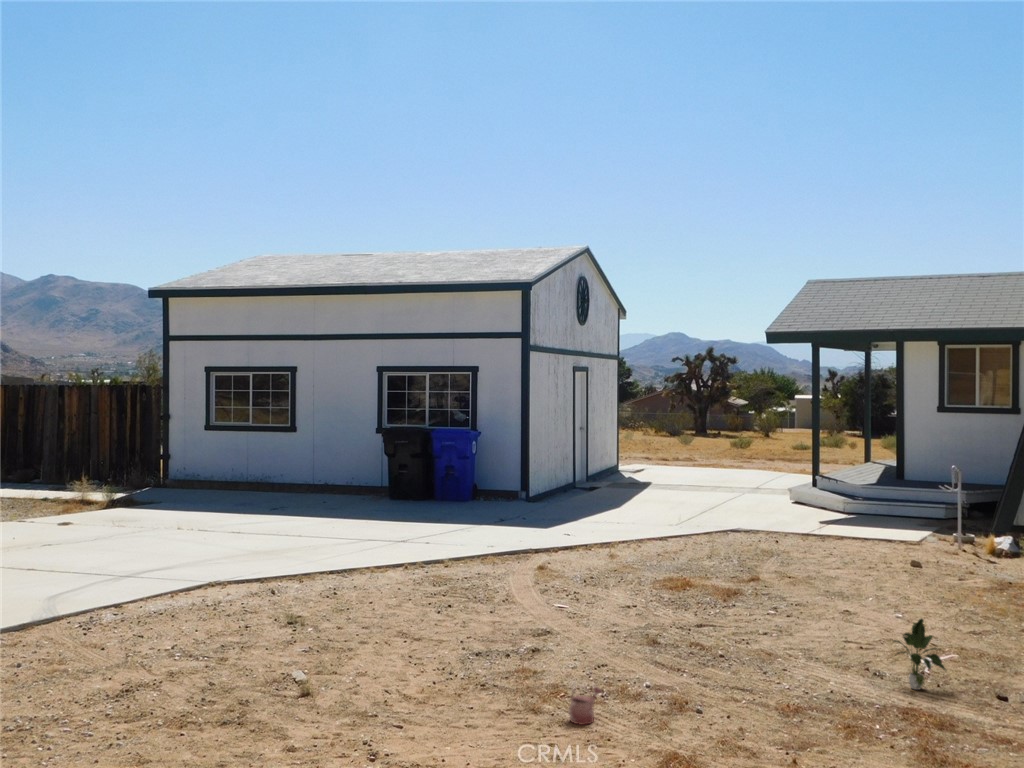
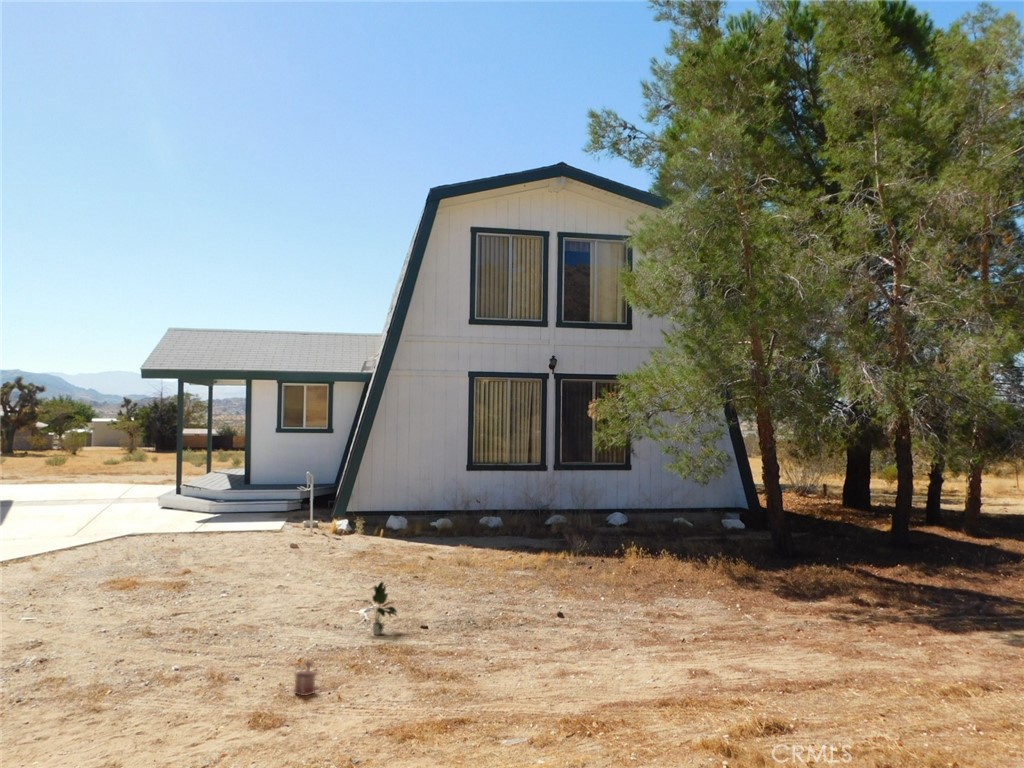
watering can: present [568,687,601,725] -> present [295,662,316,696]

